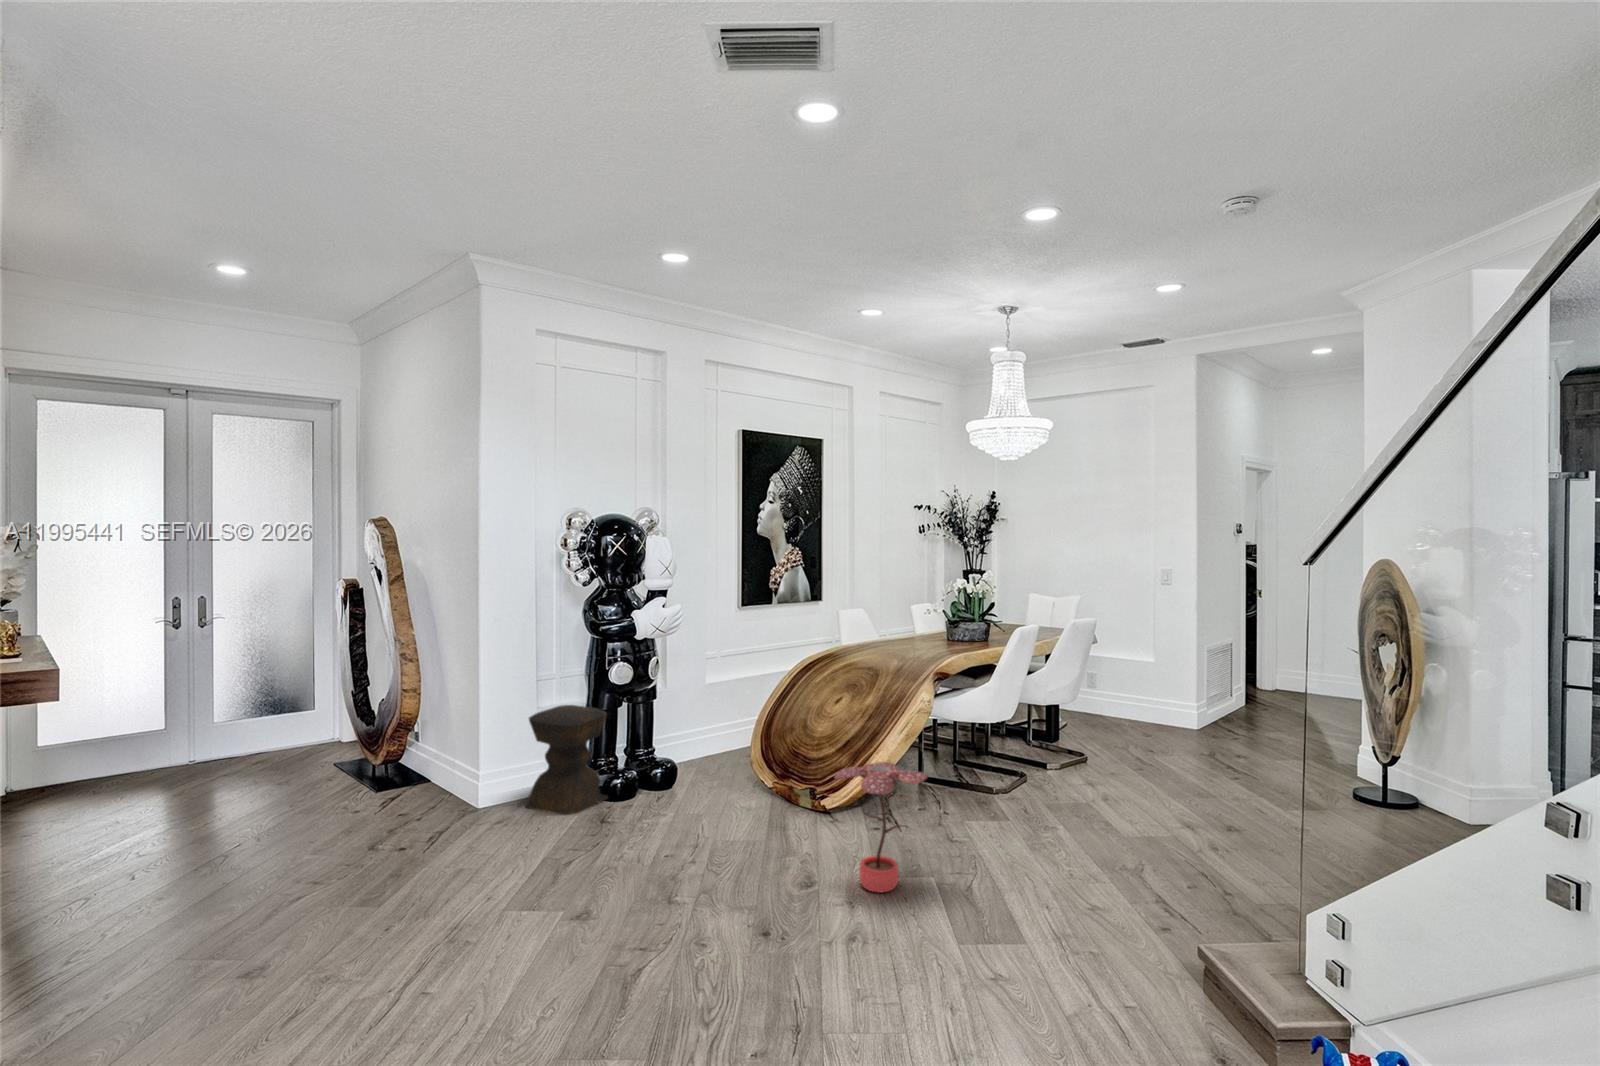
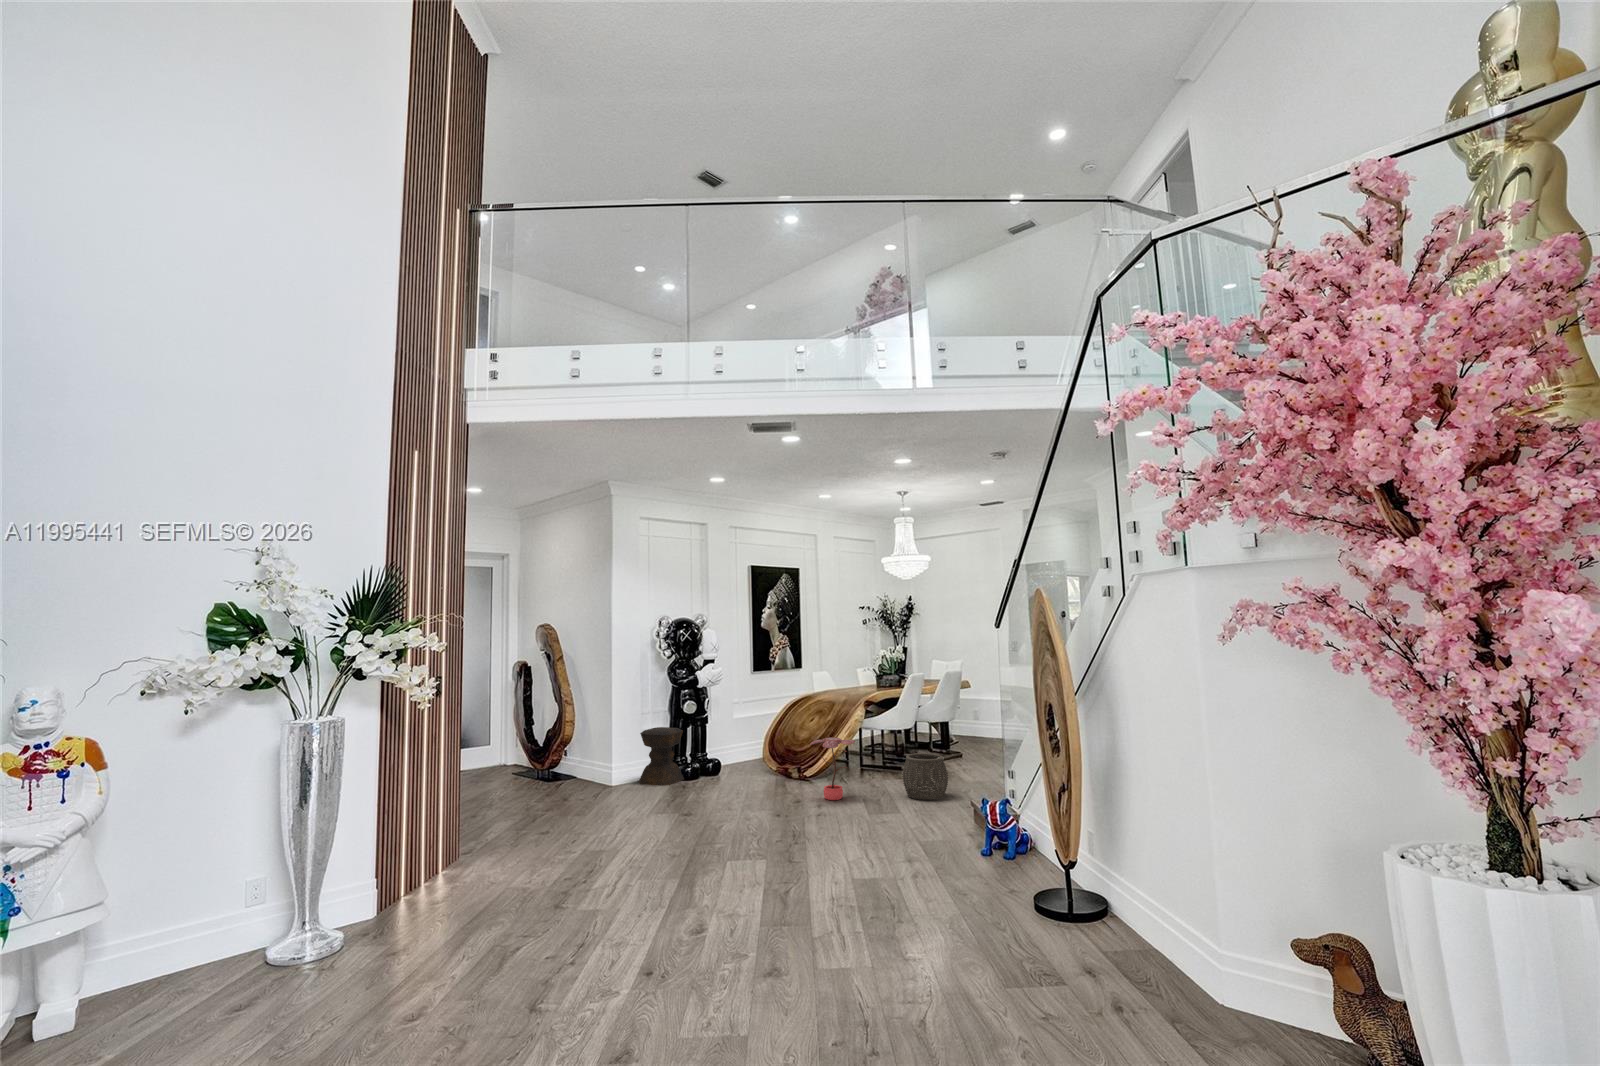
woven basket: none [1020,798,1119,906] -> present [902,753,948,800]

